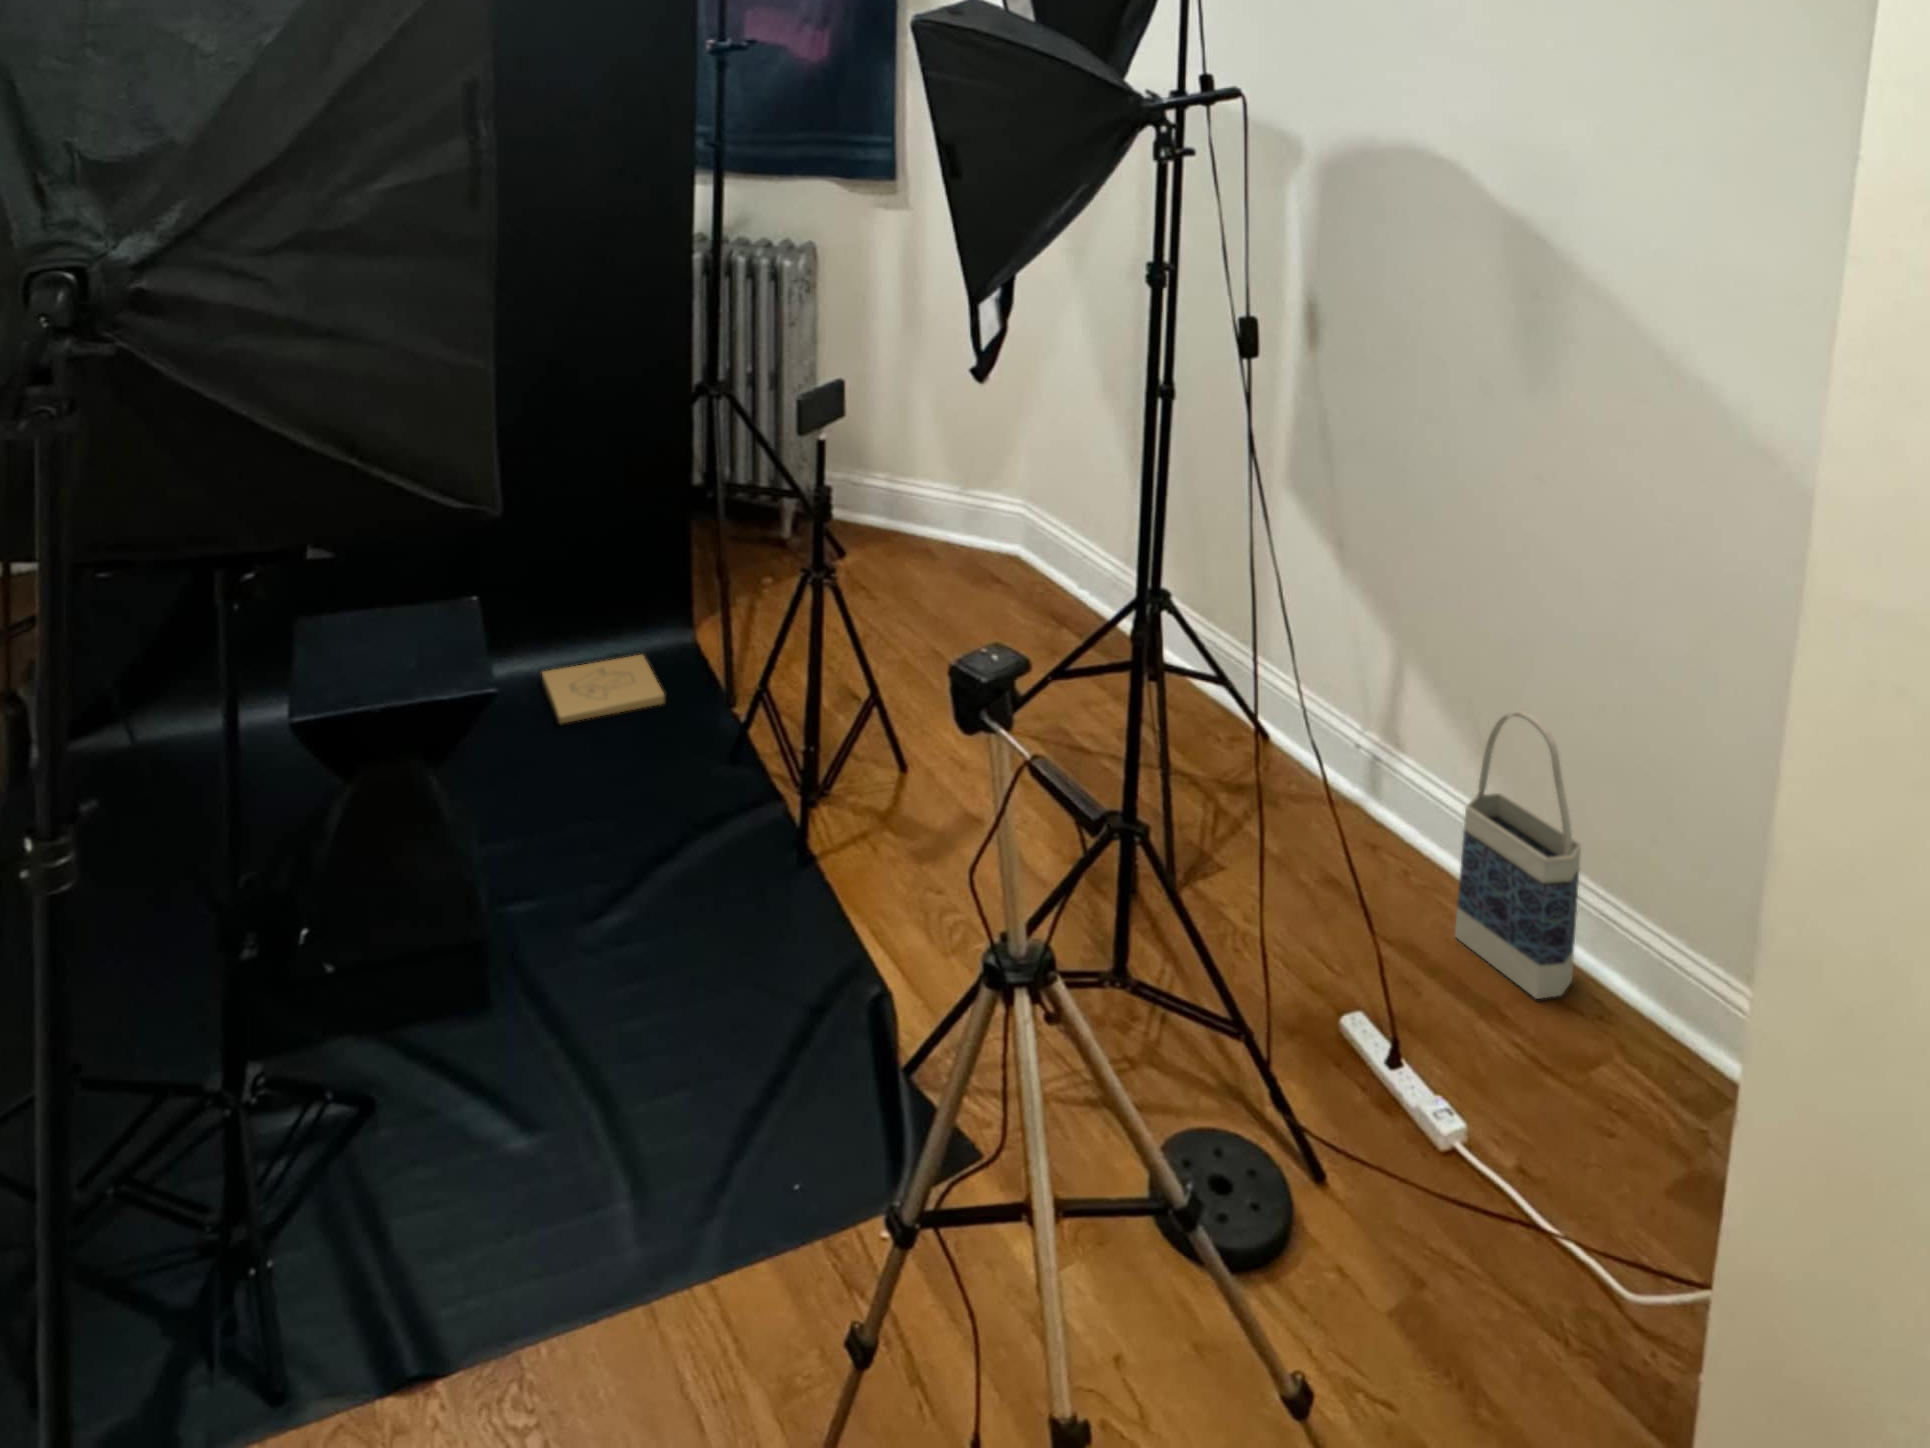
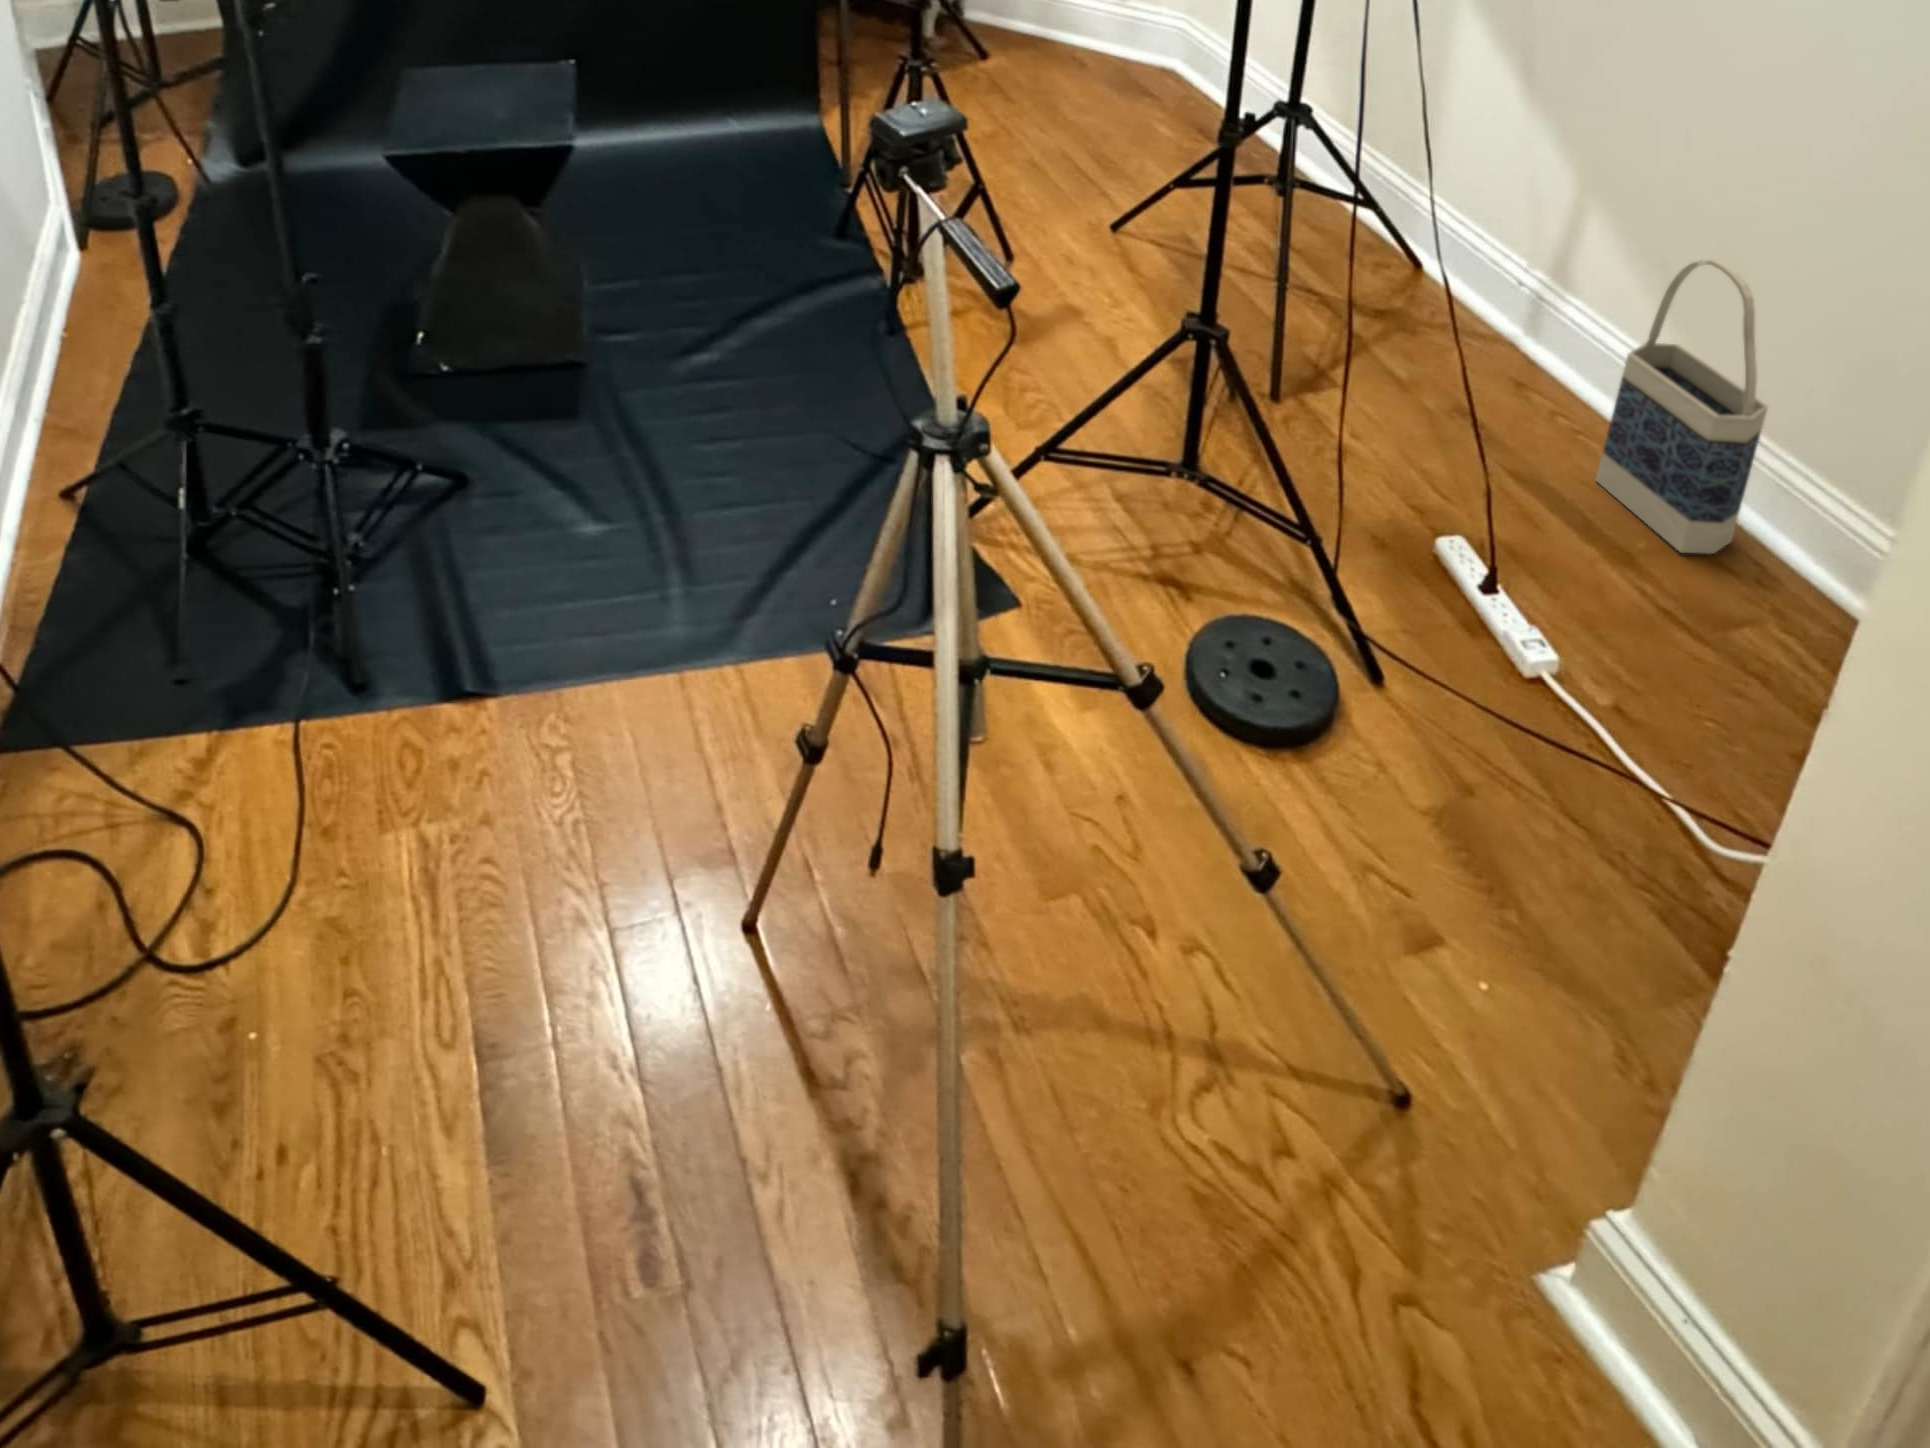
box: present [542,655,664,723] -> none [671,135,783,188]

